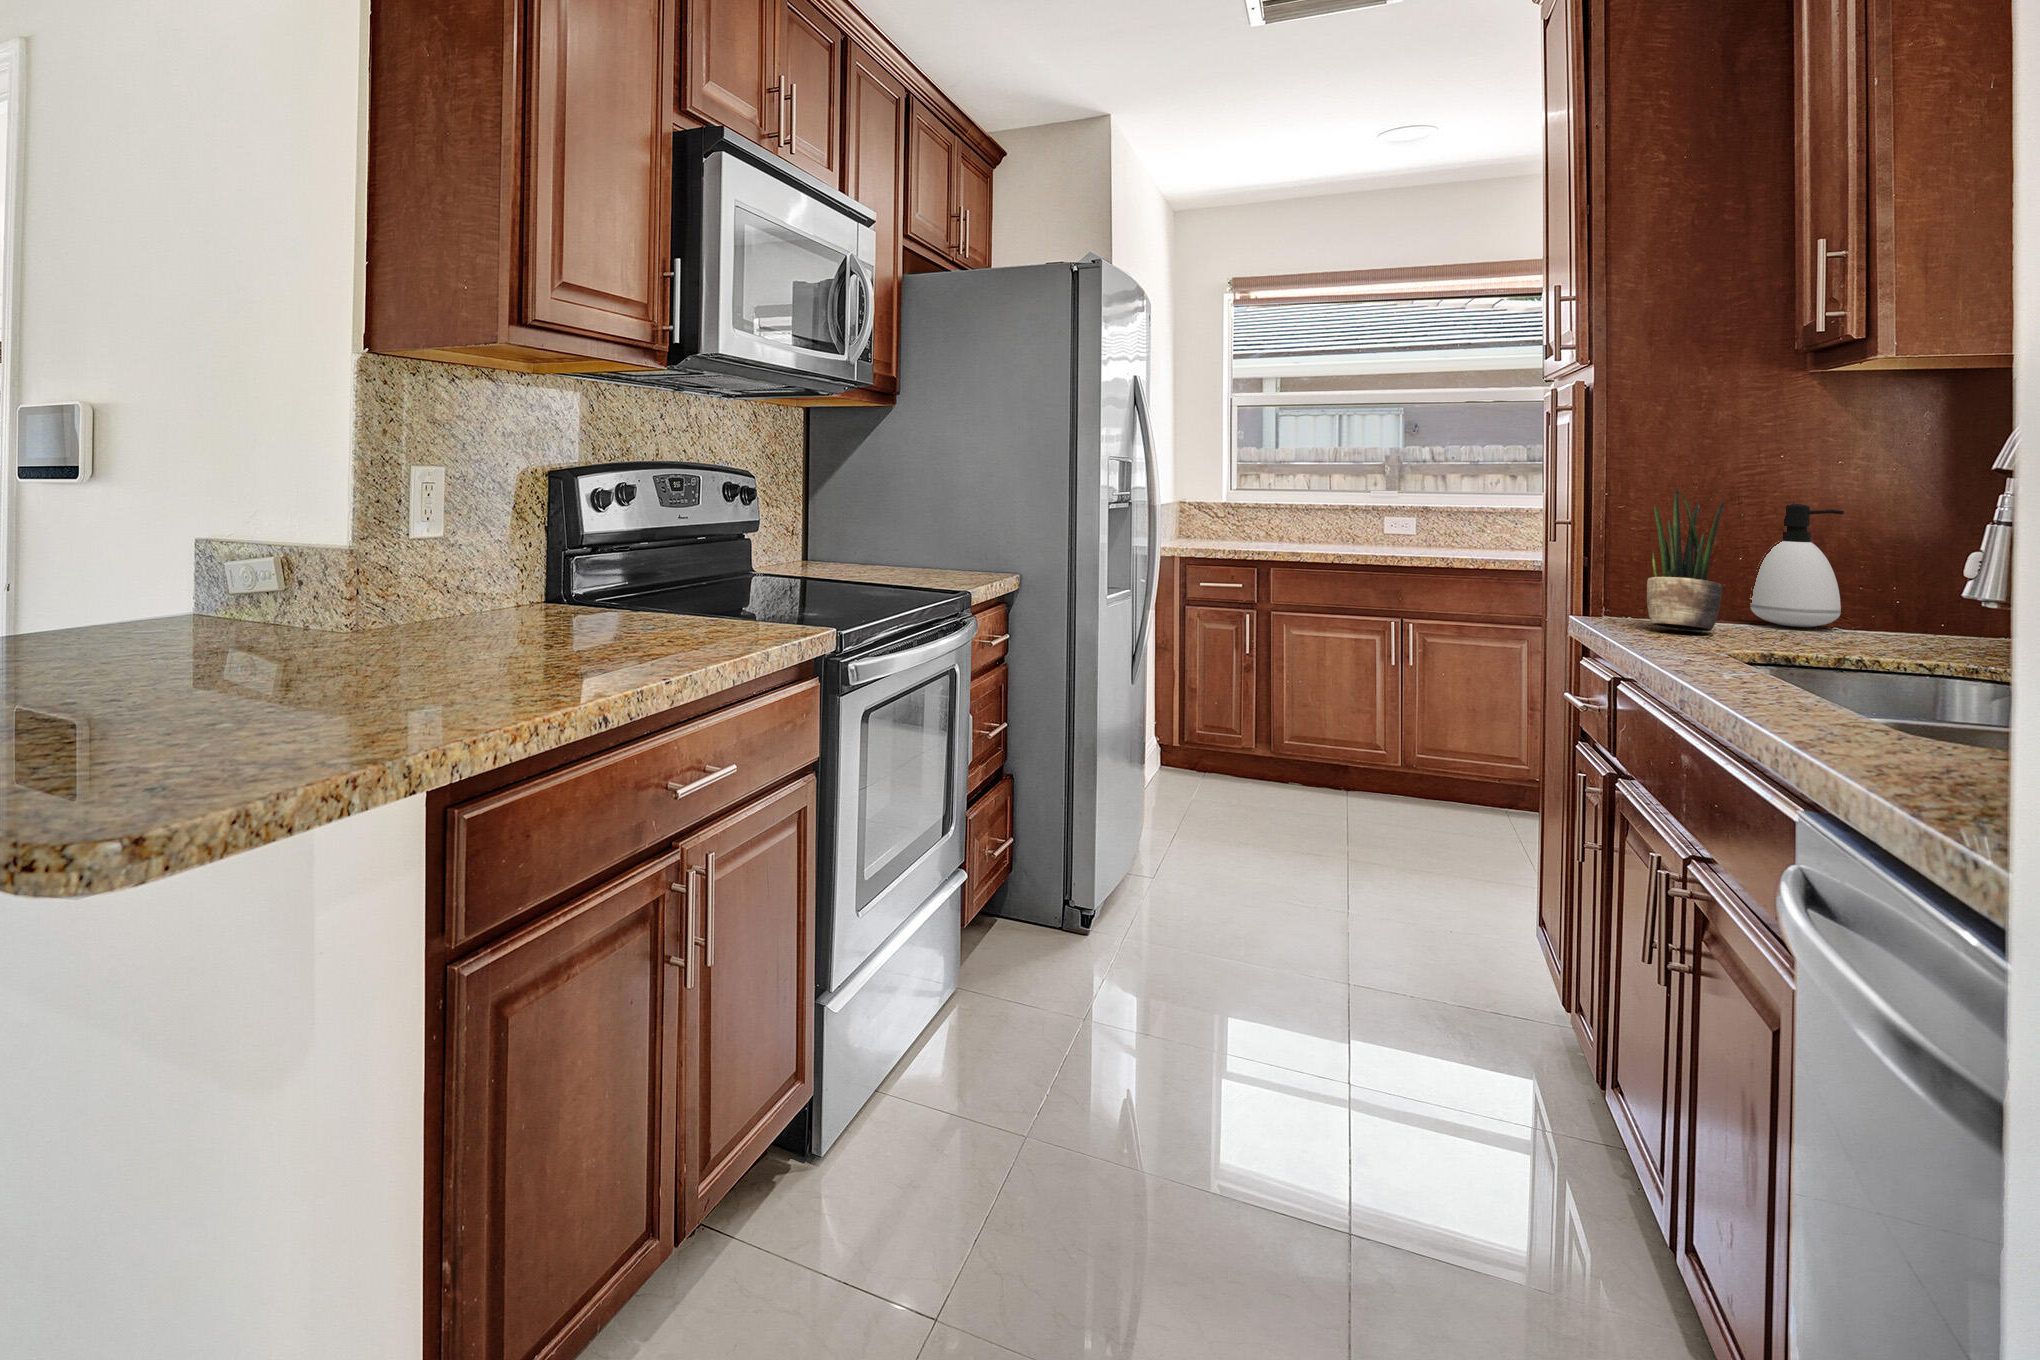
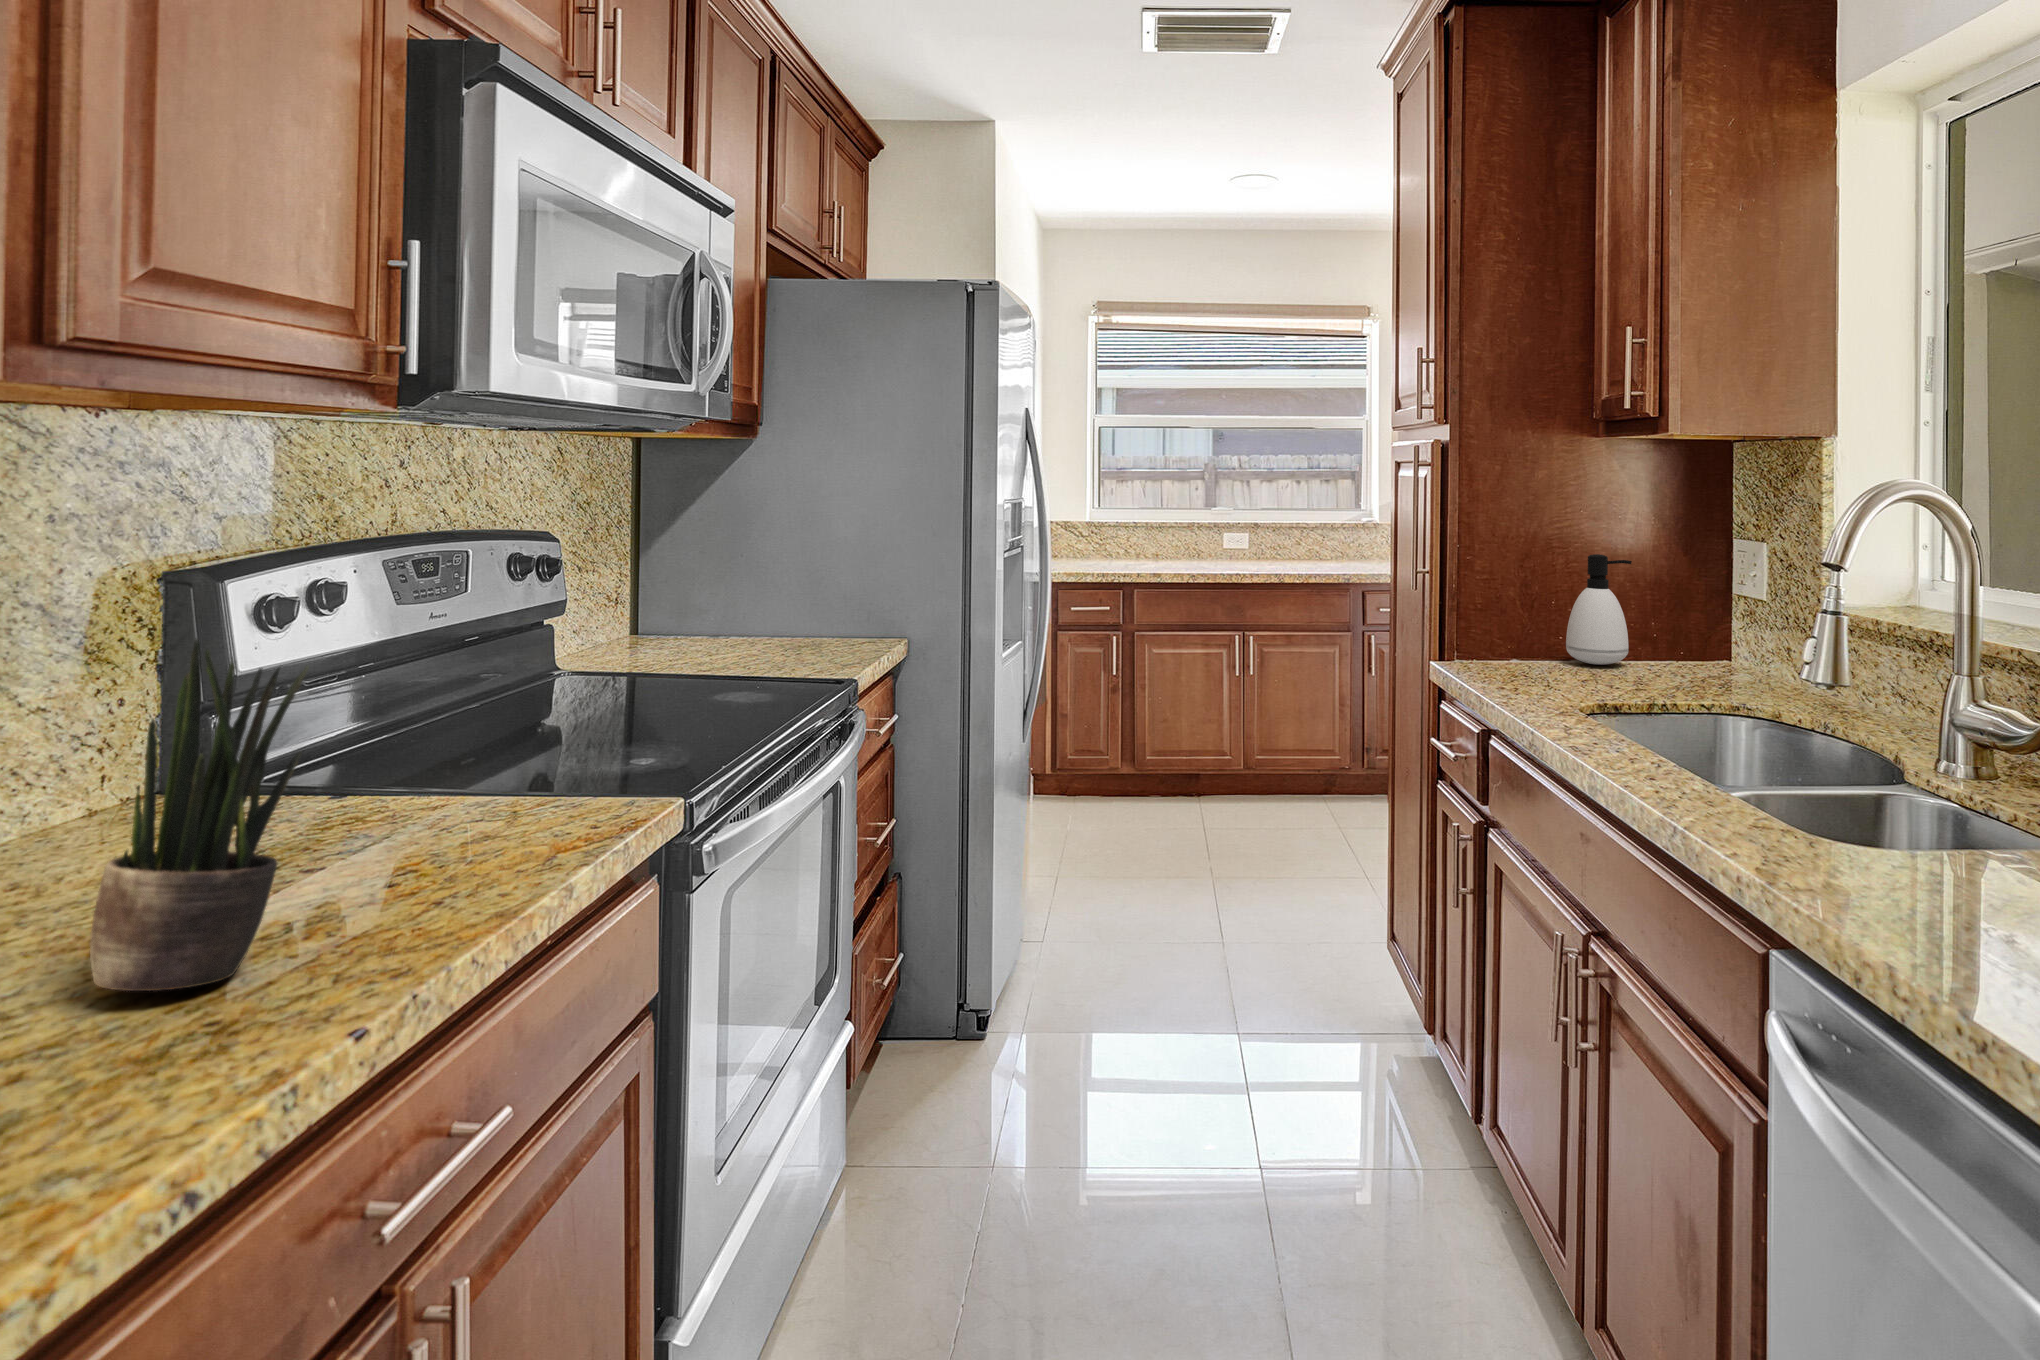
potted plant: present [1647,488,1724,631] -> present [90,638,309,991]

